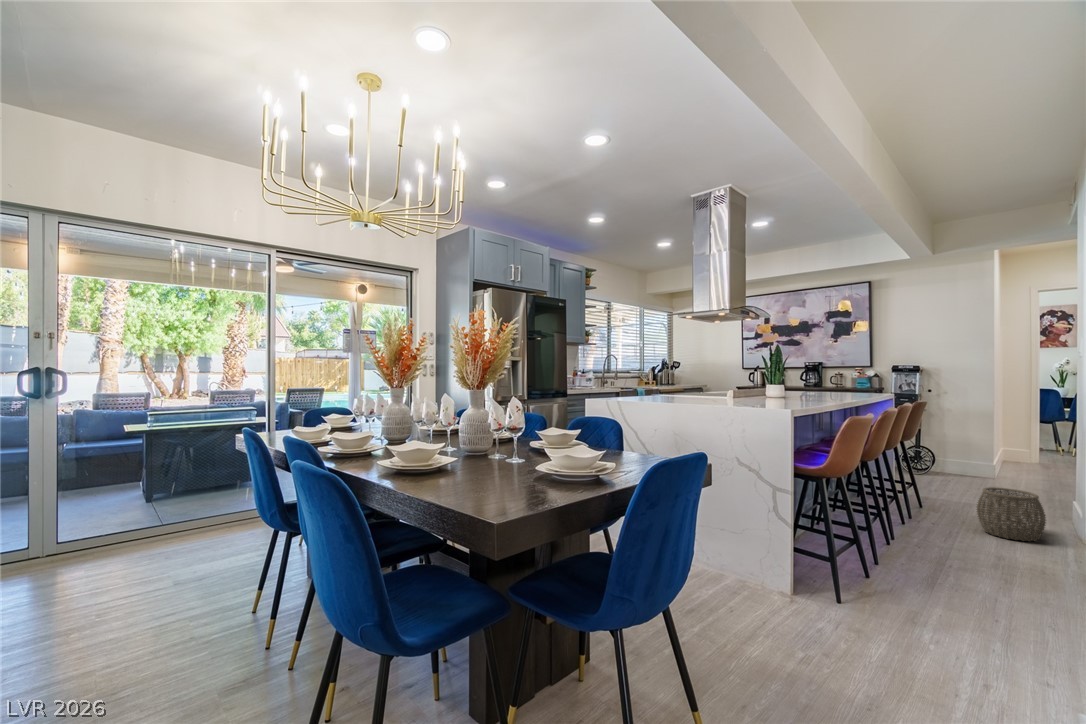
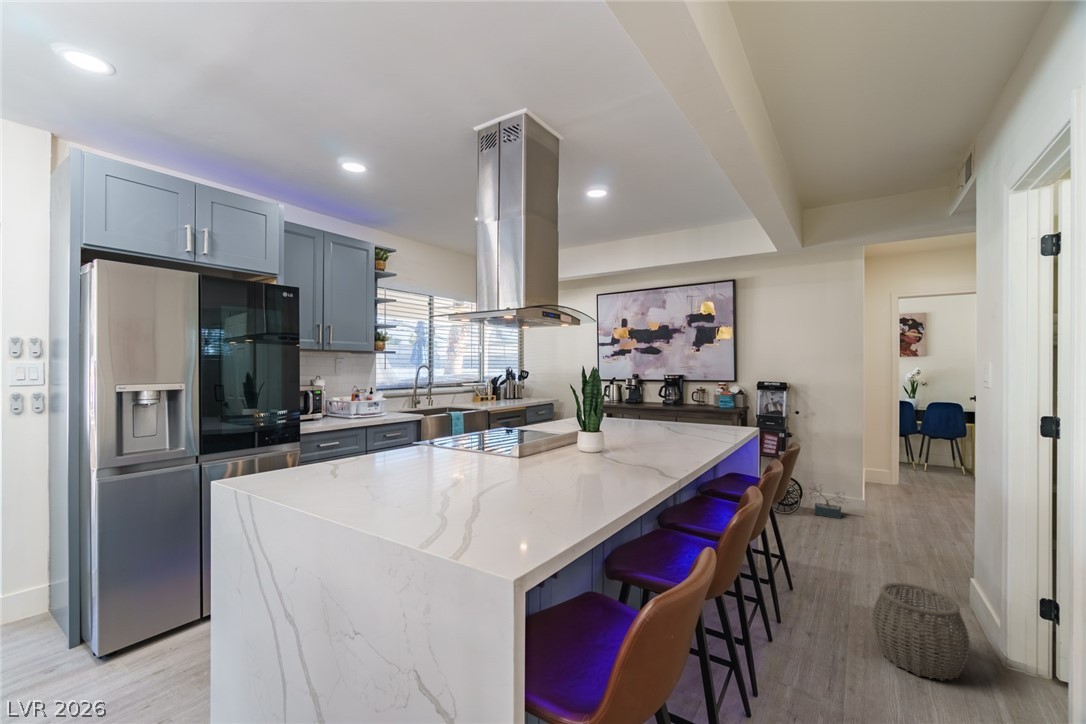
decorative plant: none [936,448,979,479] -> present [804,480,849,519]

